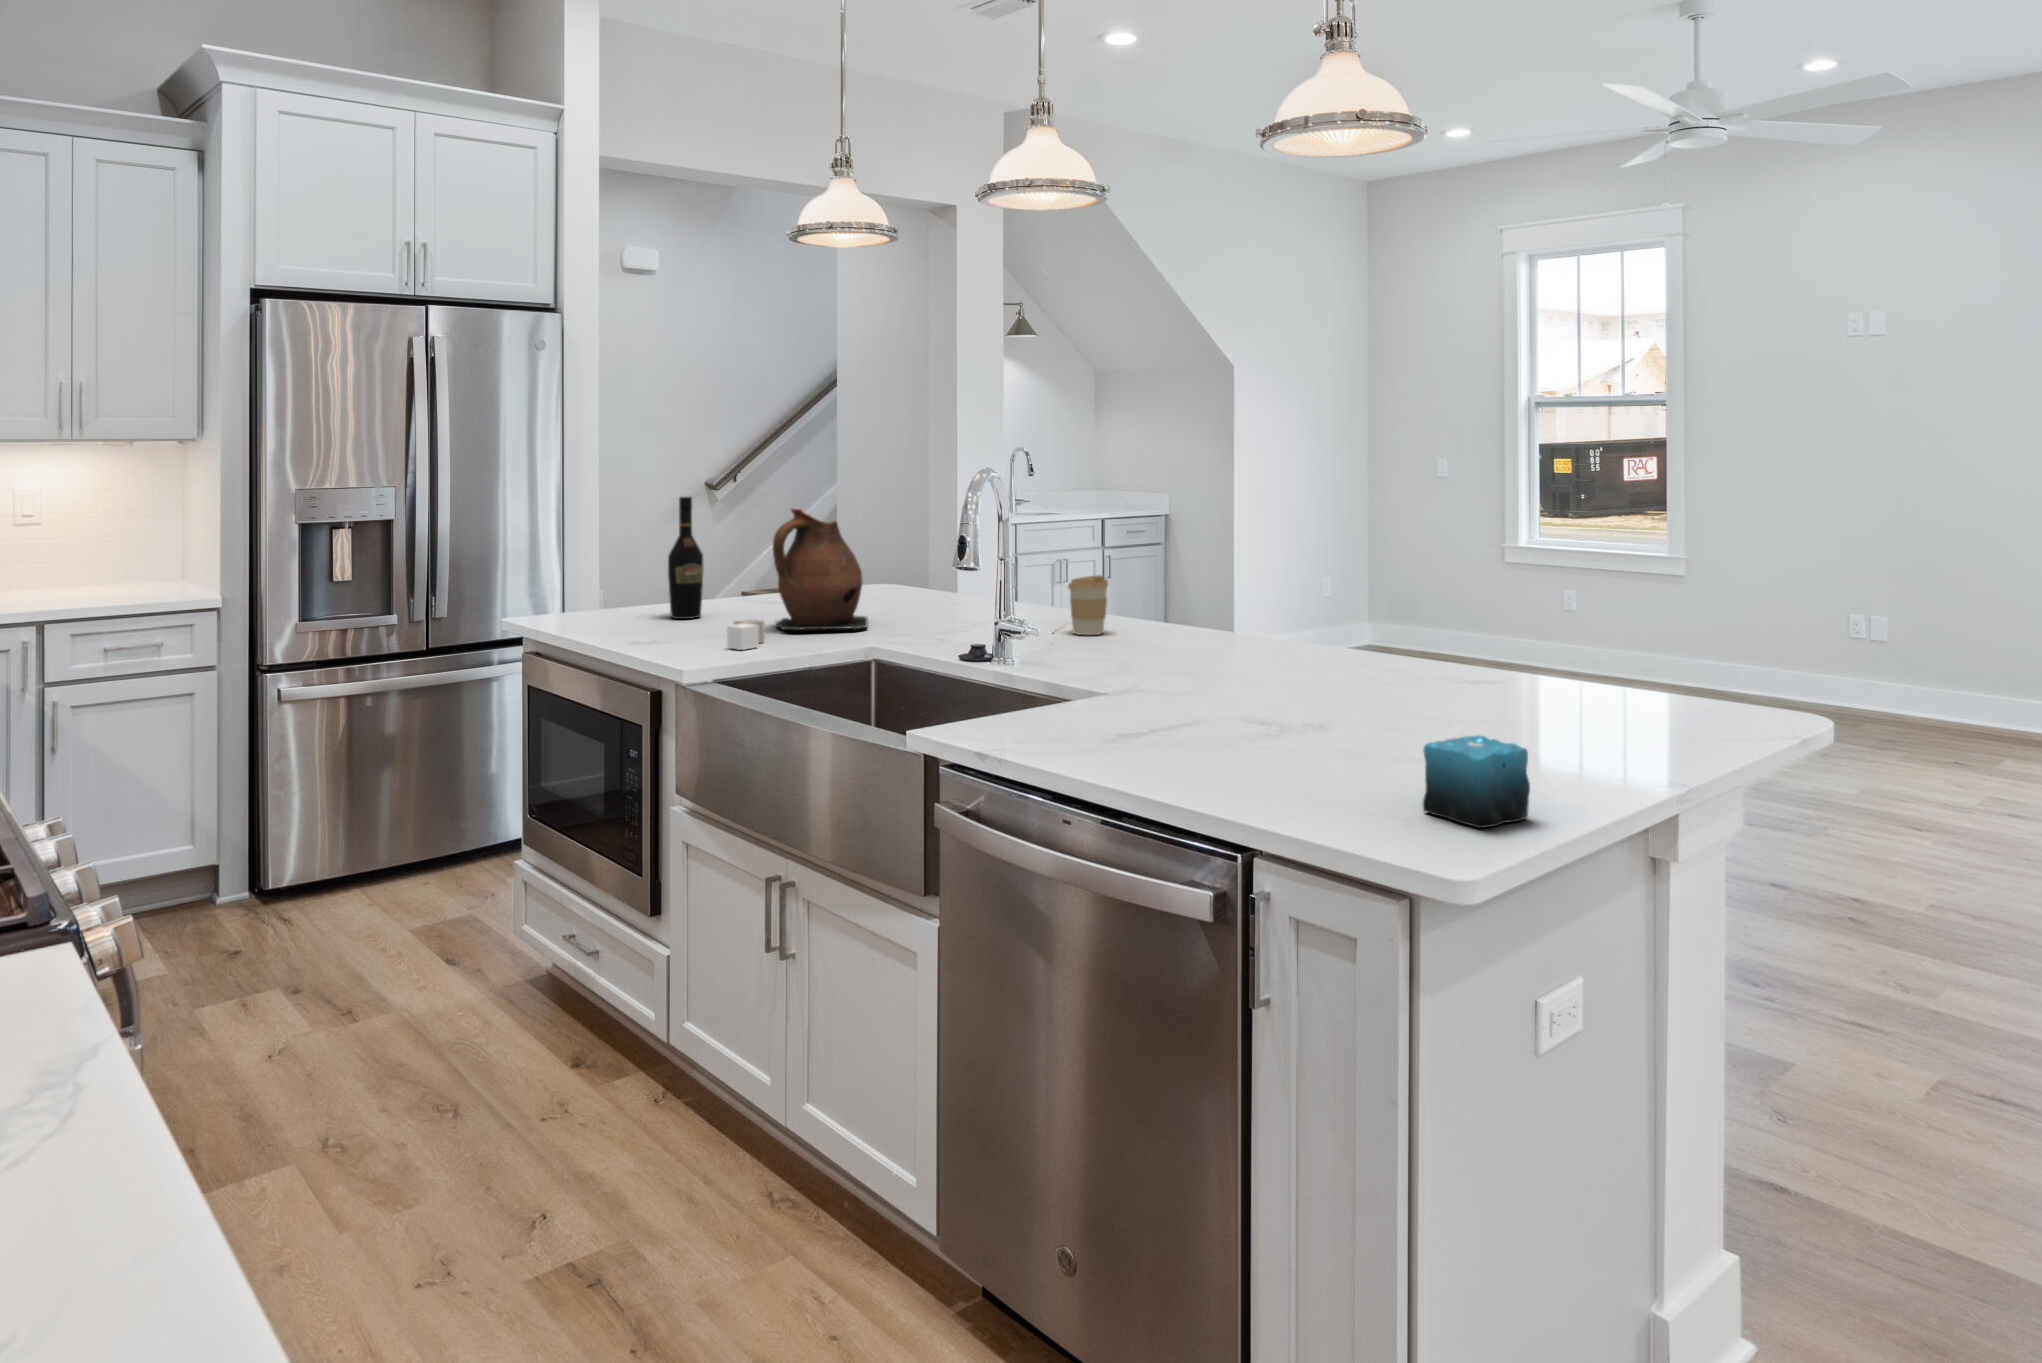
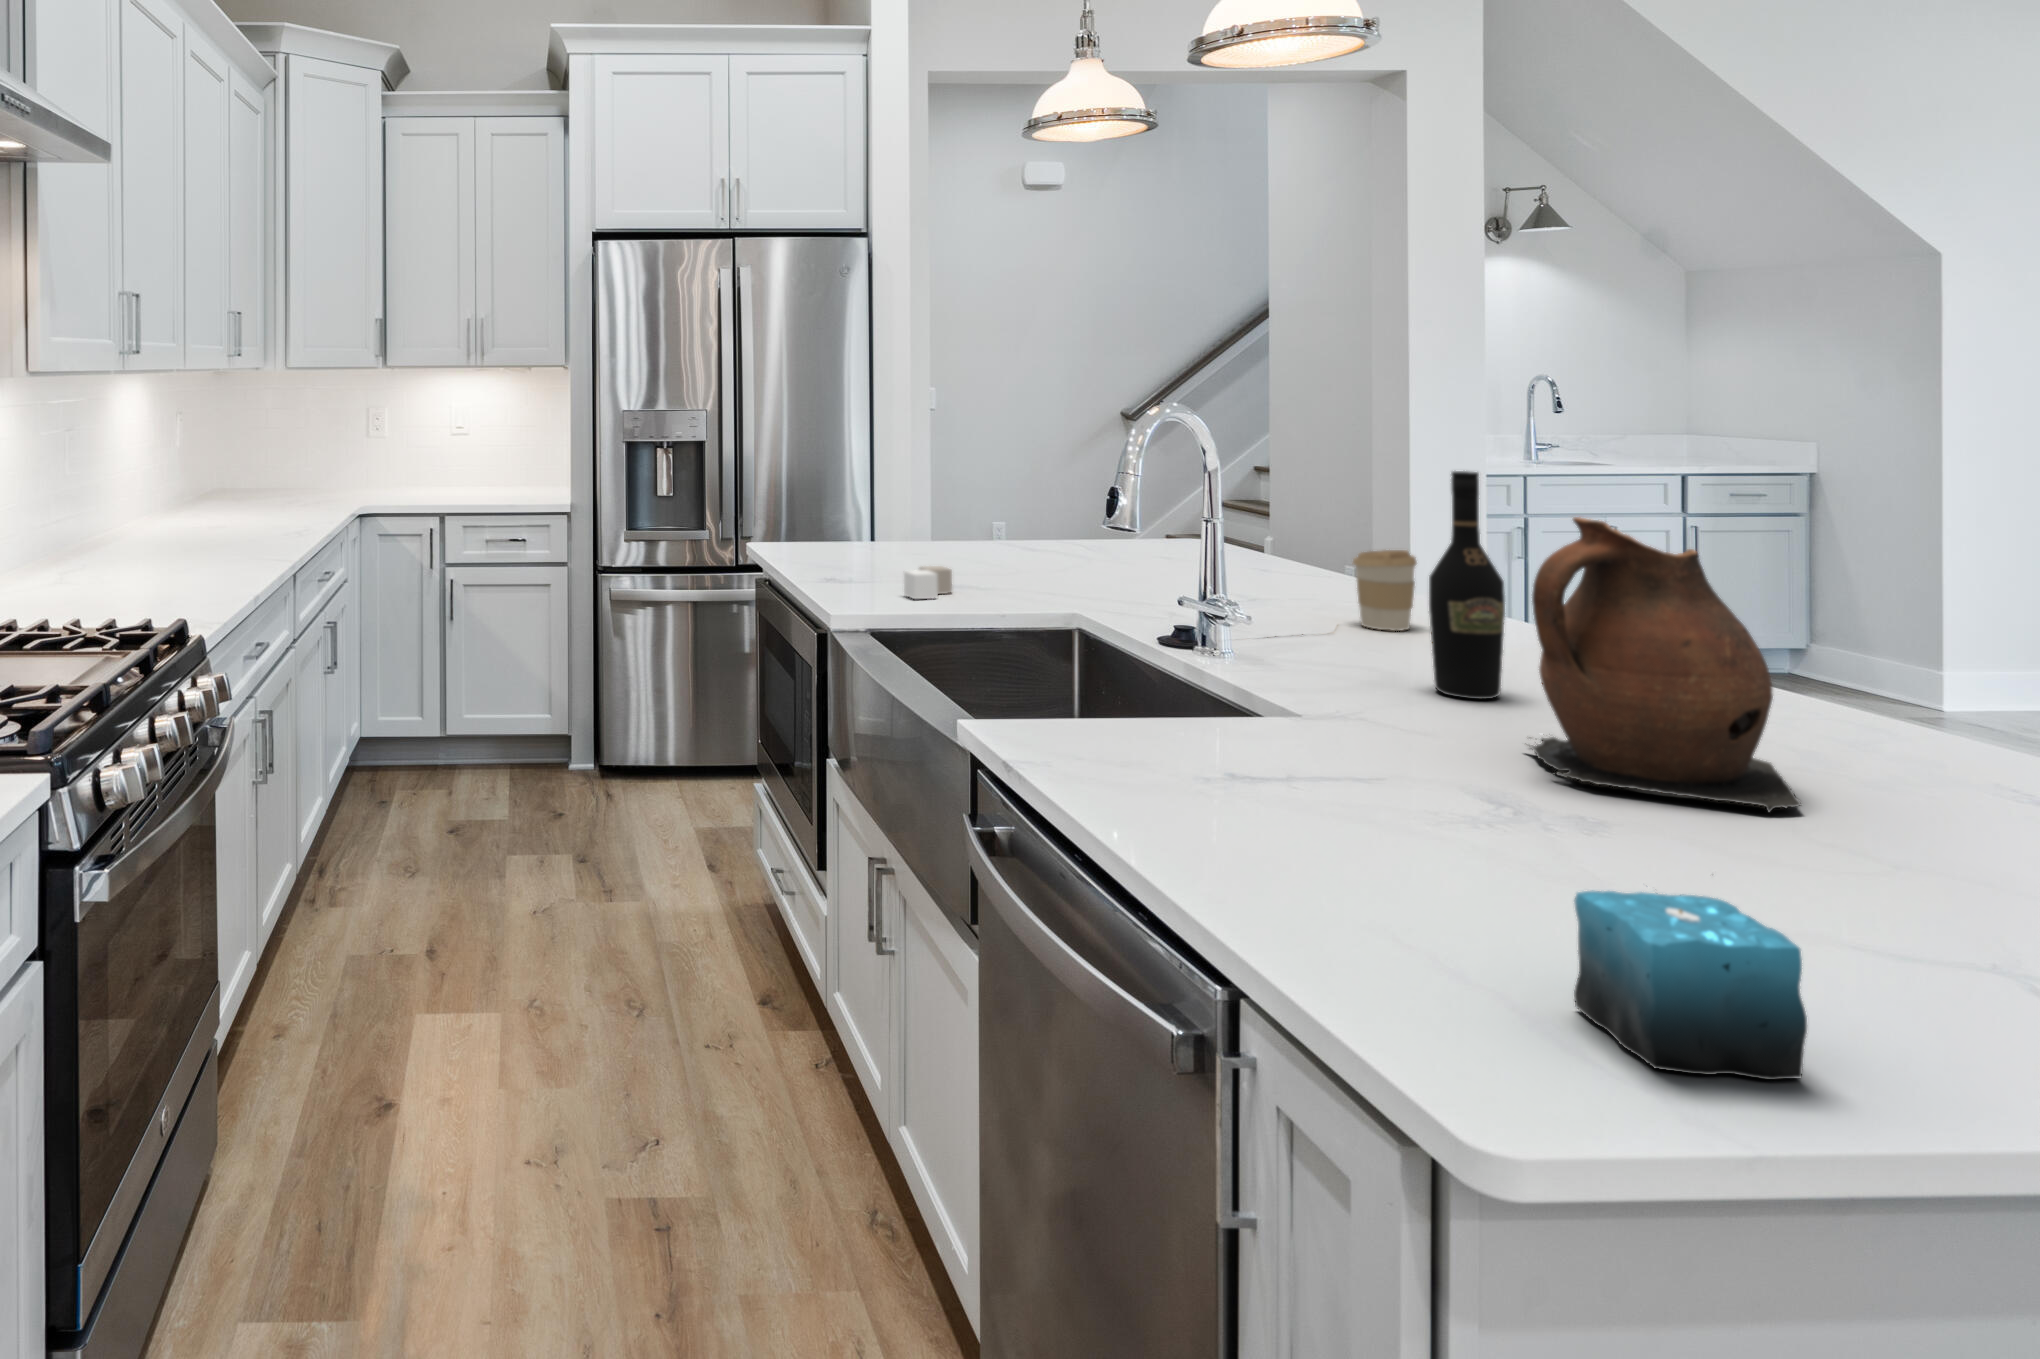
wine bottle: present [668,497,703,619] -> present [1429,471,1505,699]
ceramic pitcher: present [773,508,867,630] -> present [1531,517,1801,812]

